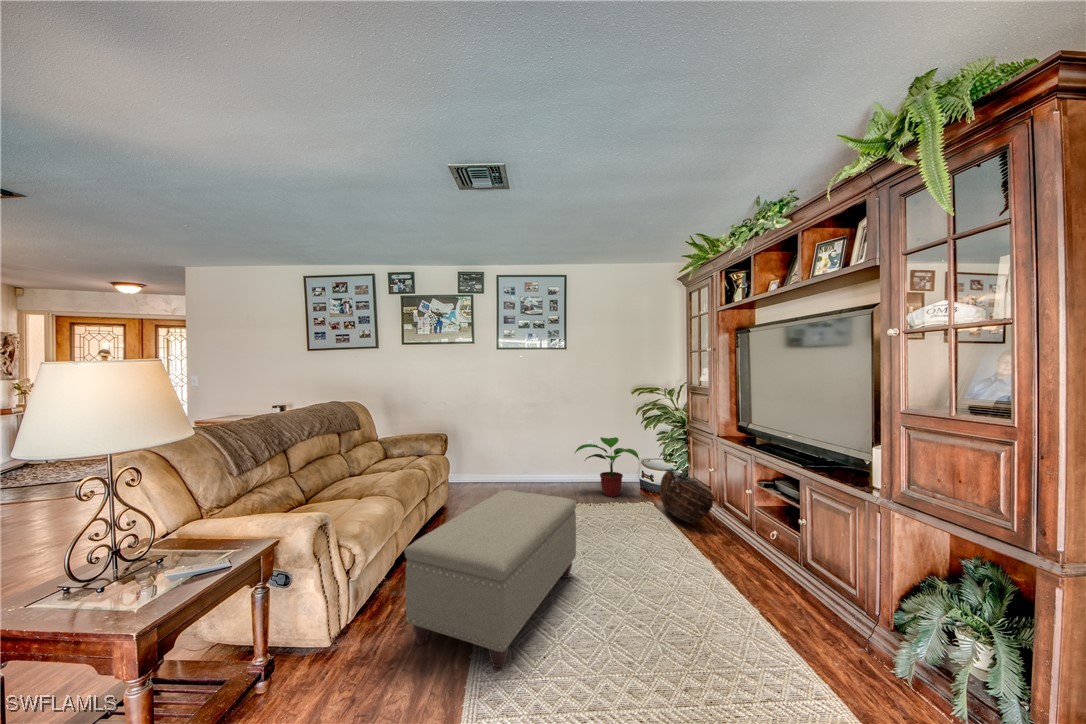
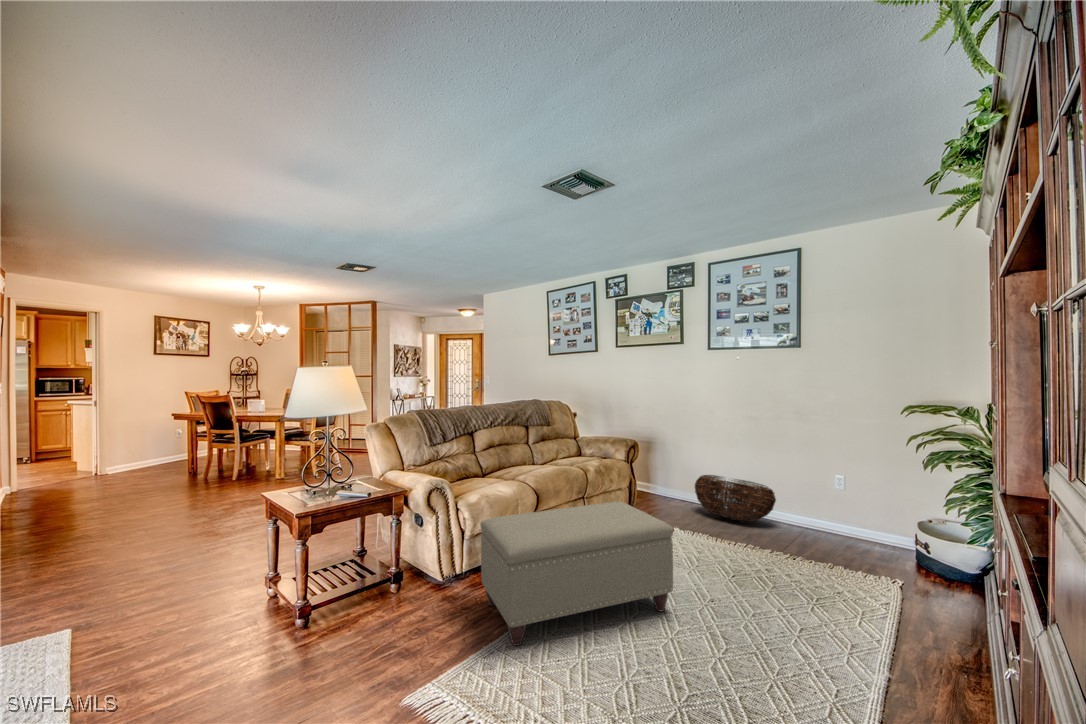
potted plant: present [575,437,639,497] -> none [787,472,892,558]
basket: present [660,470,713,523] -> present [695,475,776,522]

